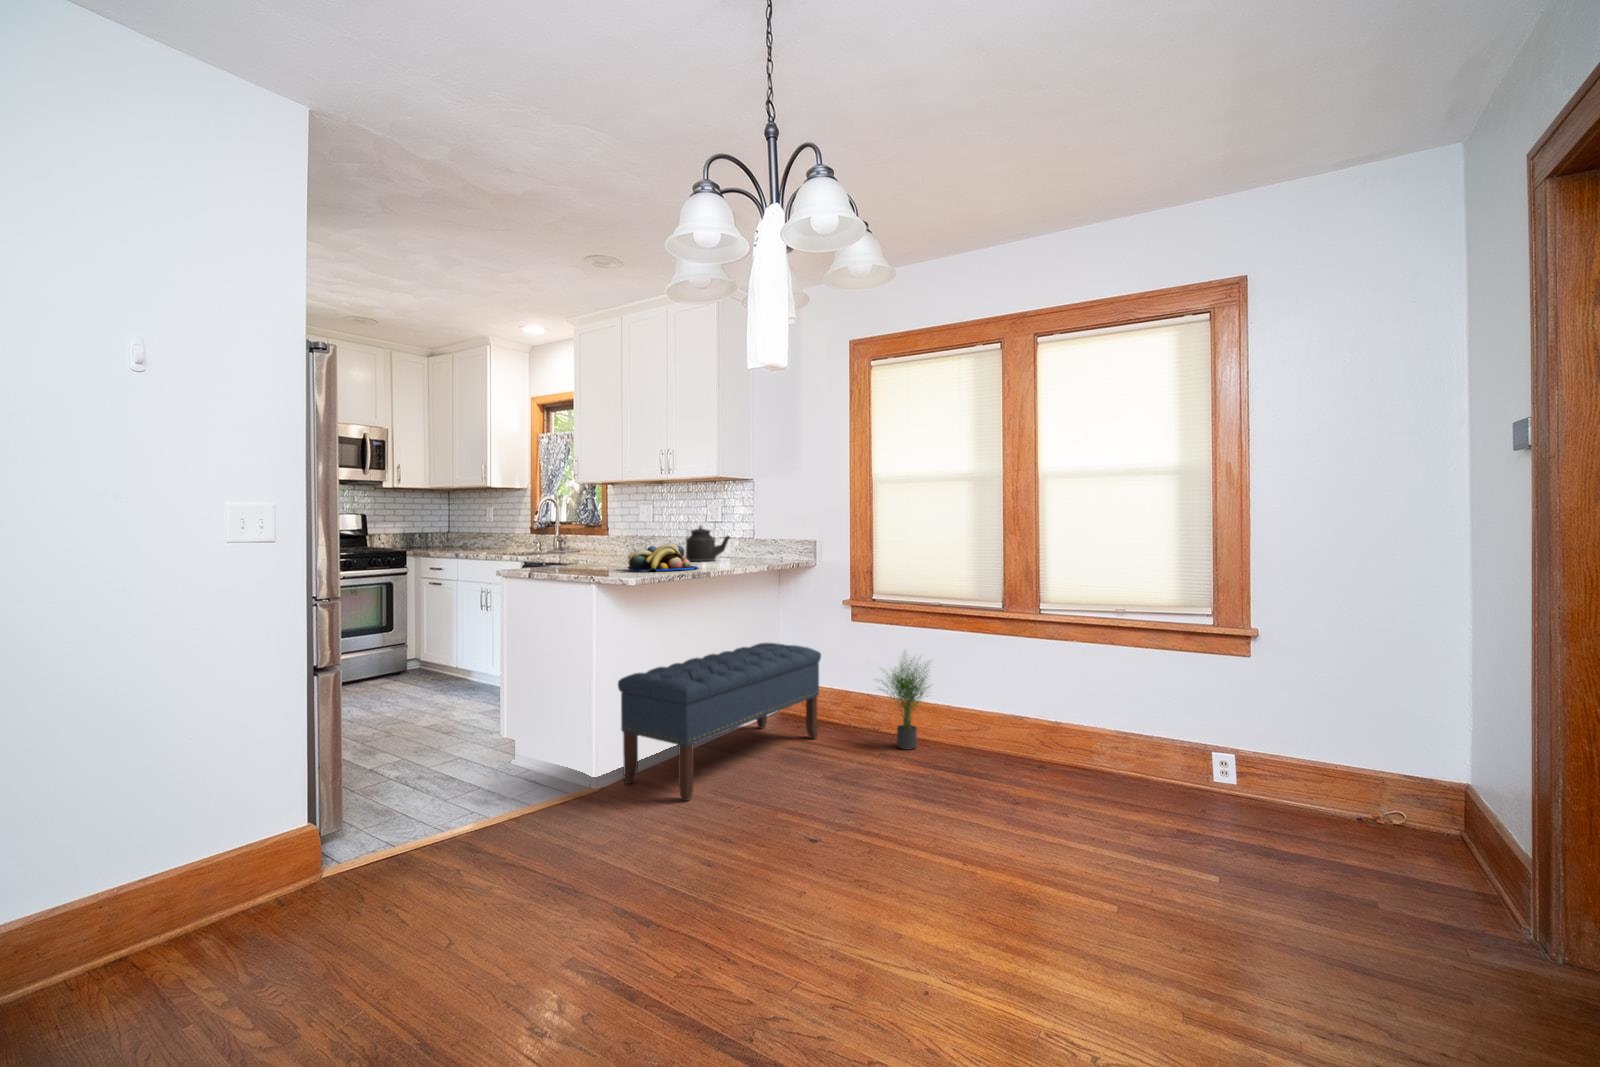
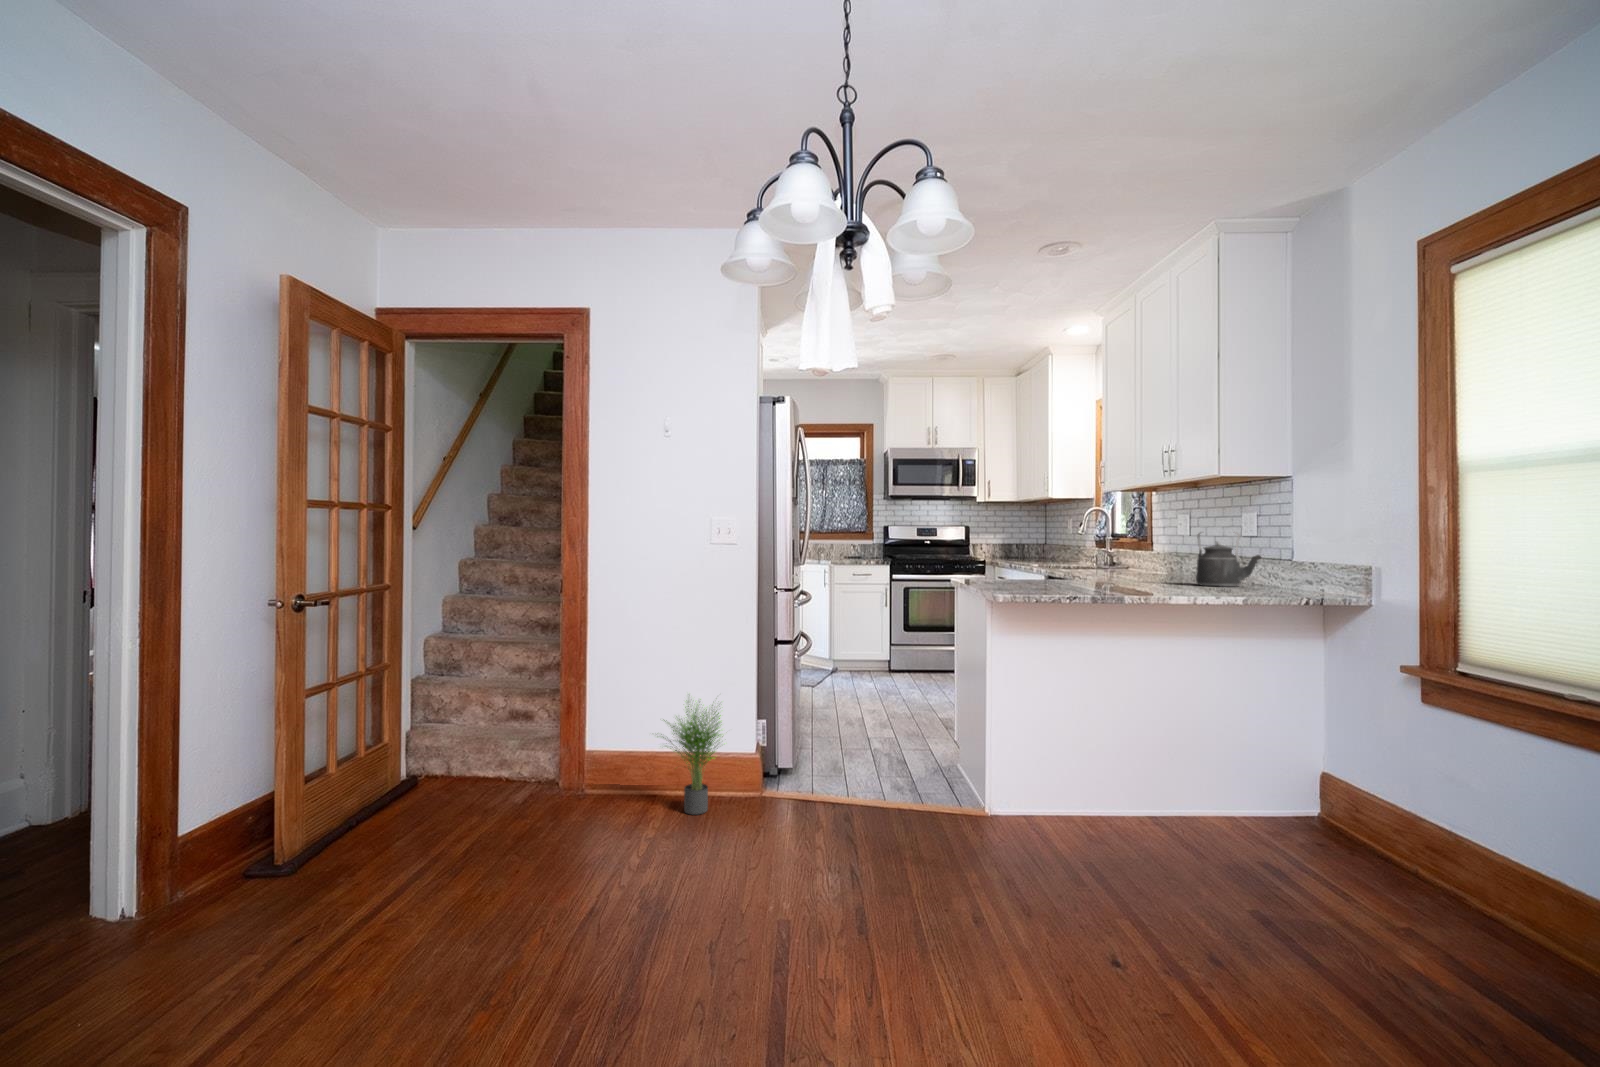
fruit bowl: present [627,544,698,572] -> none [1057,562,1147,594]
bench: present [618,643,821,801] -> none [1018,699,1339,854]
potted plant: present [880,657,930,749] -> present [663,701,723,815]

